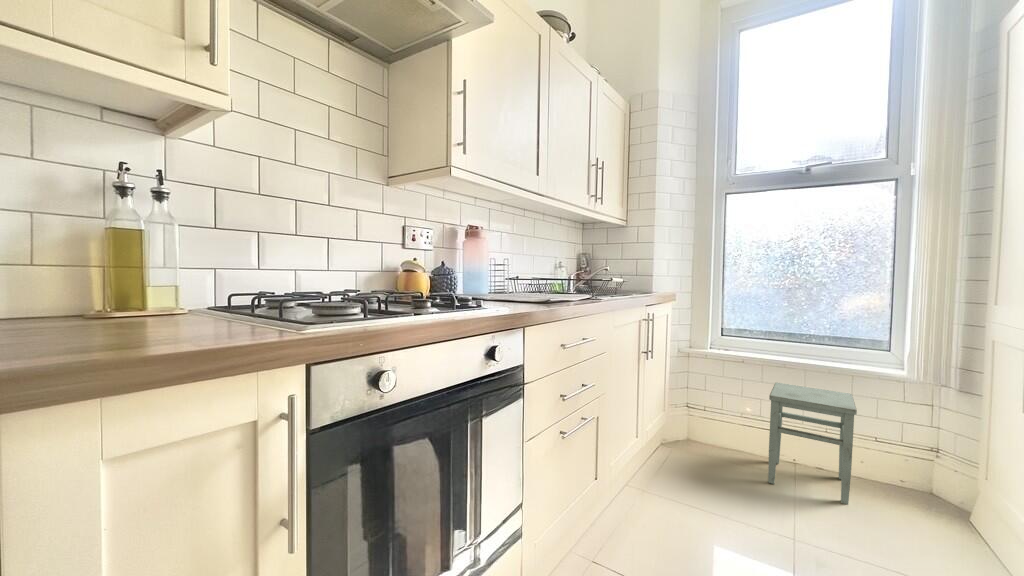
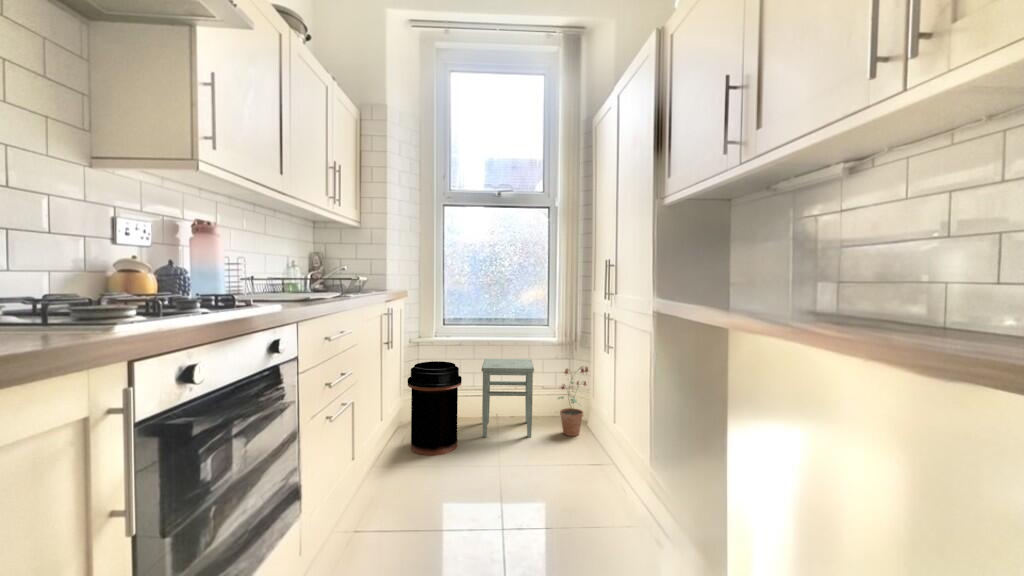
trash can: none [670,377,740,492] -> present [408,361,462,455]
potted plant: none [898,419,973,527] -> present [558,367,588,436]

